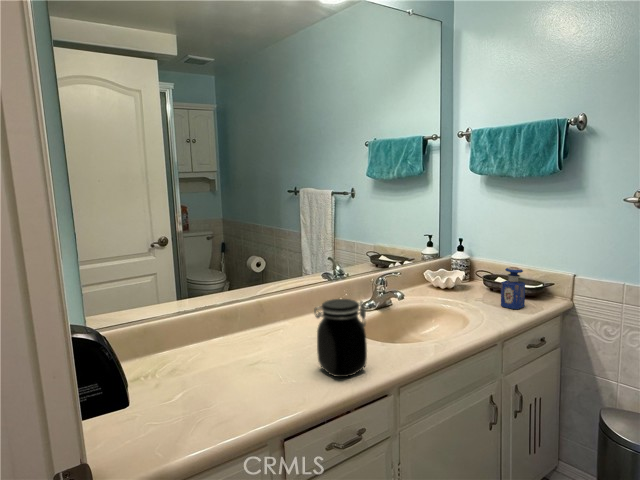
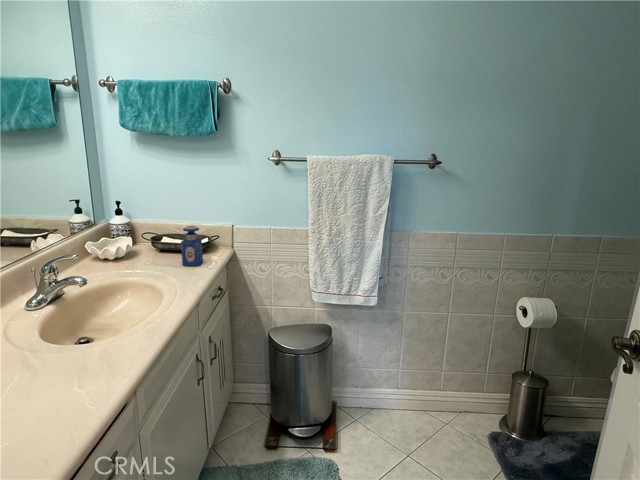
jar: present [314,299,367,377] -> none [25,303,108,410]

